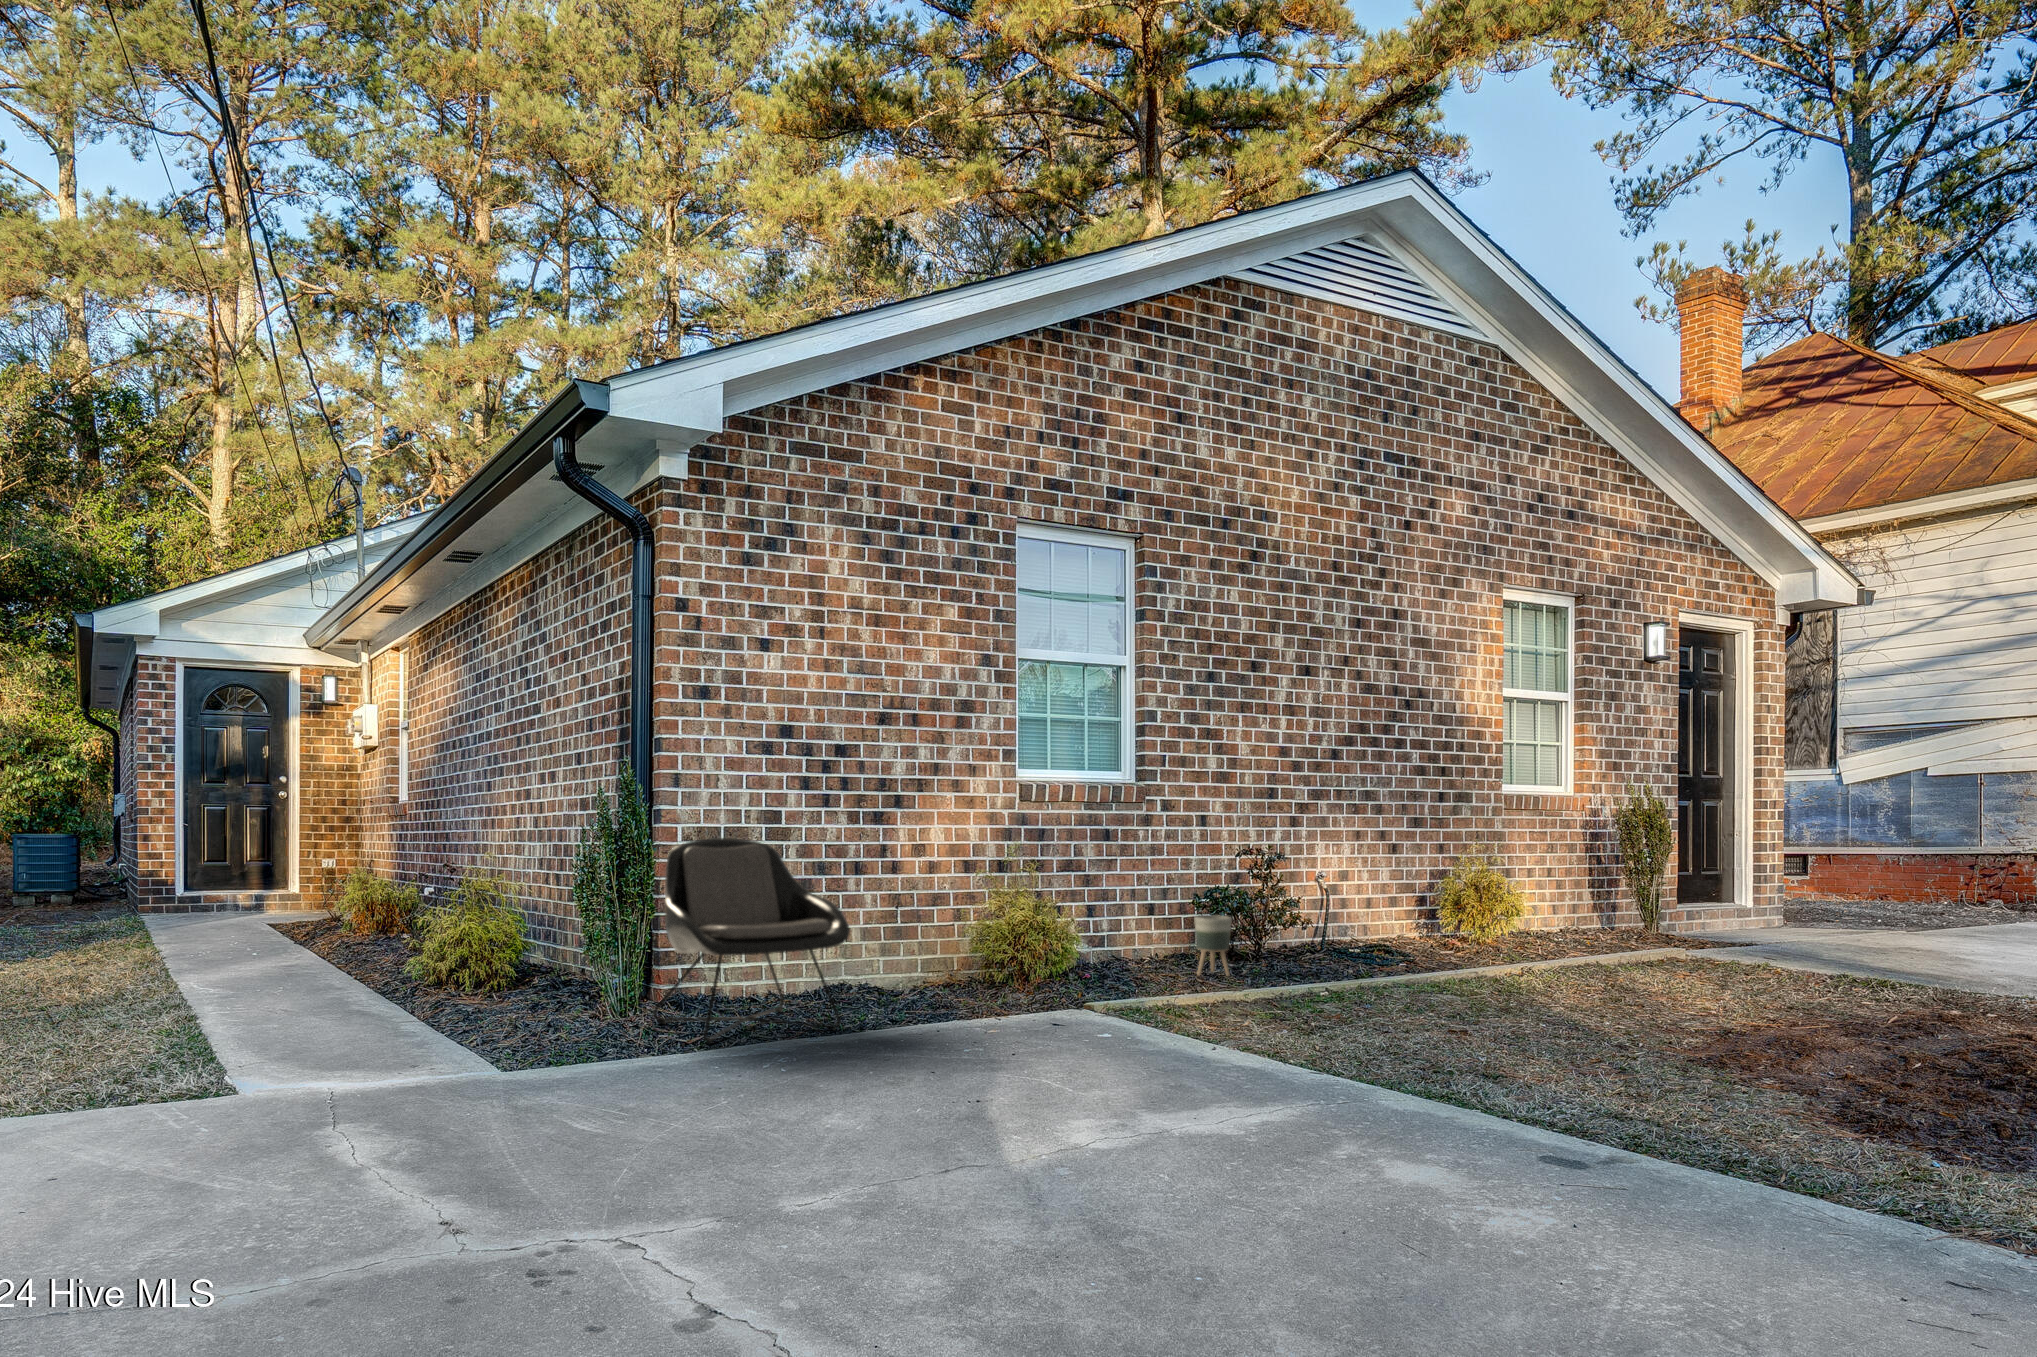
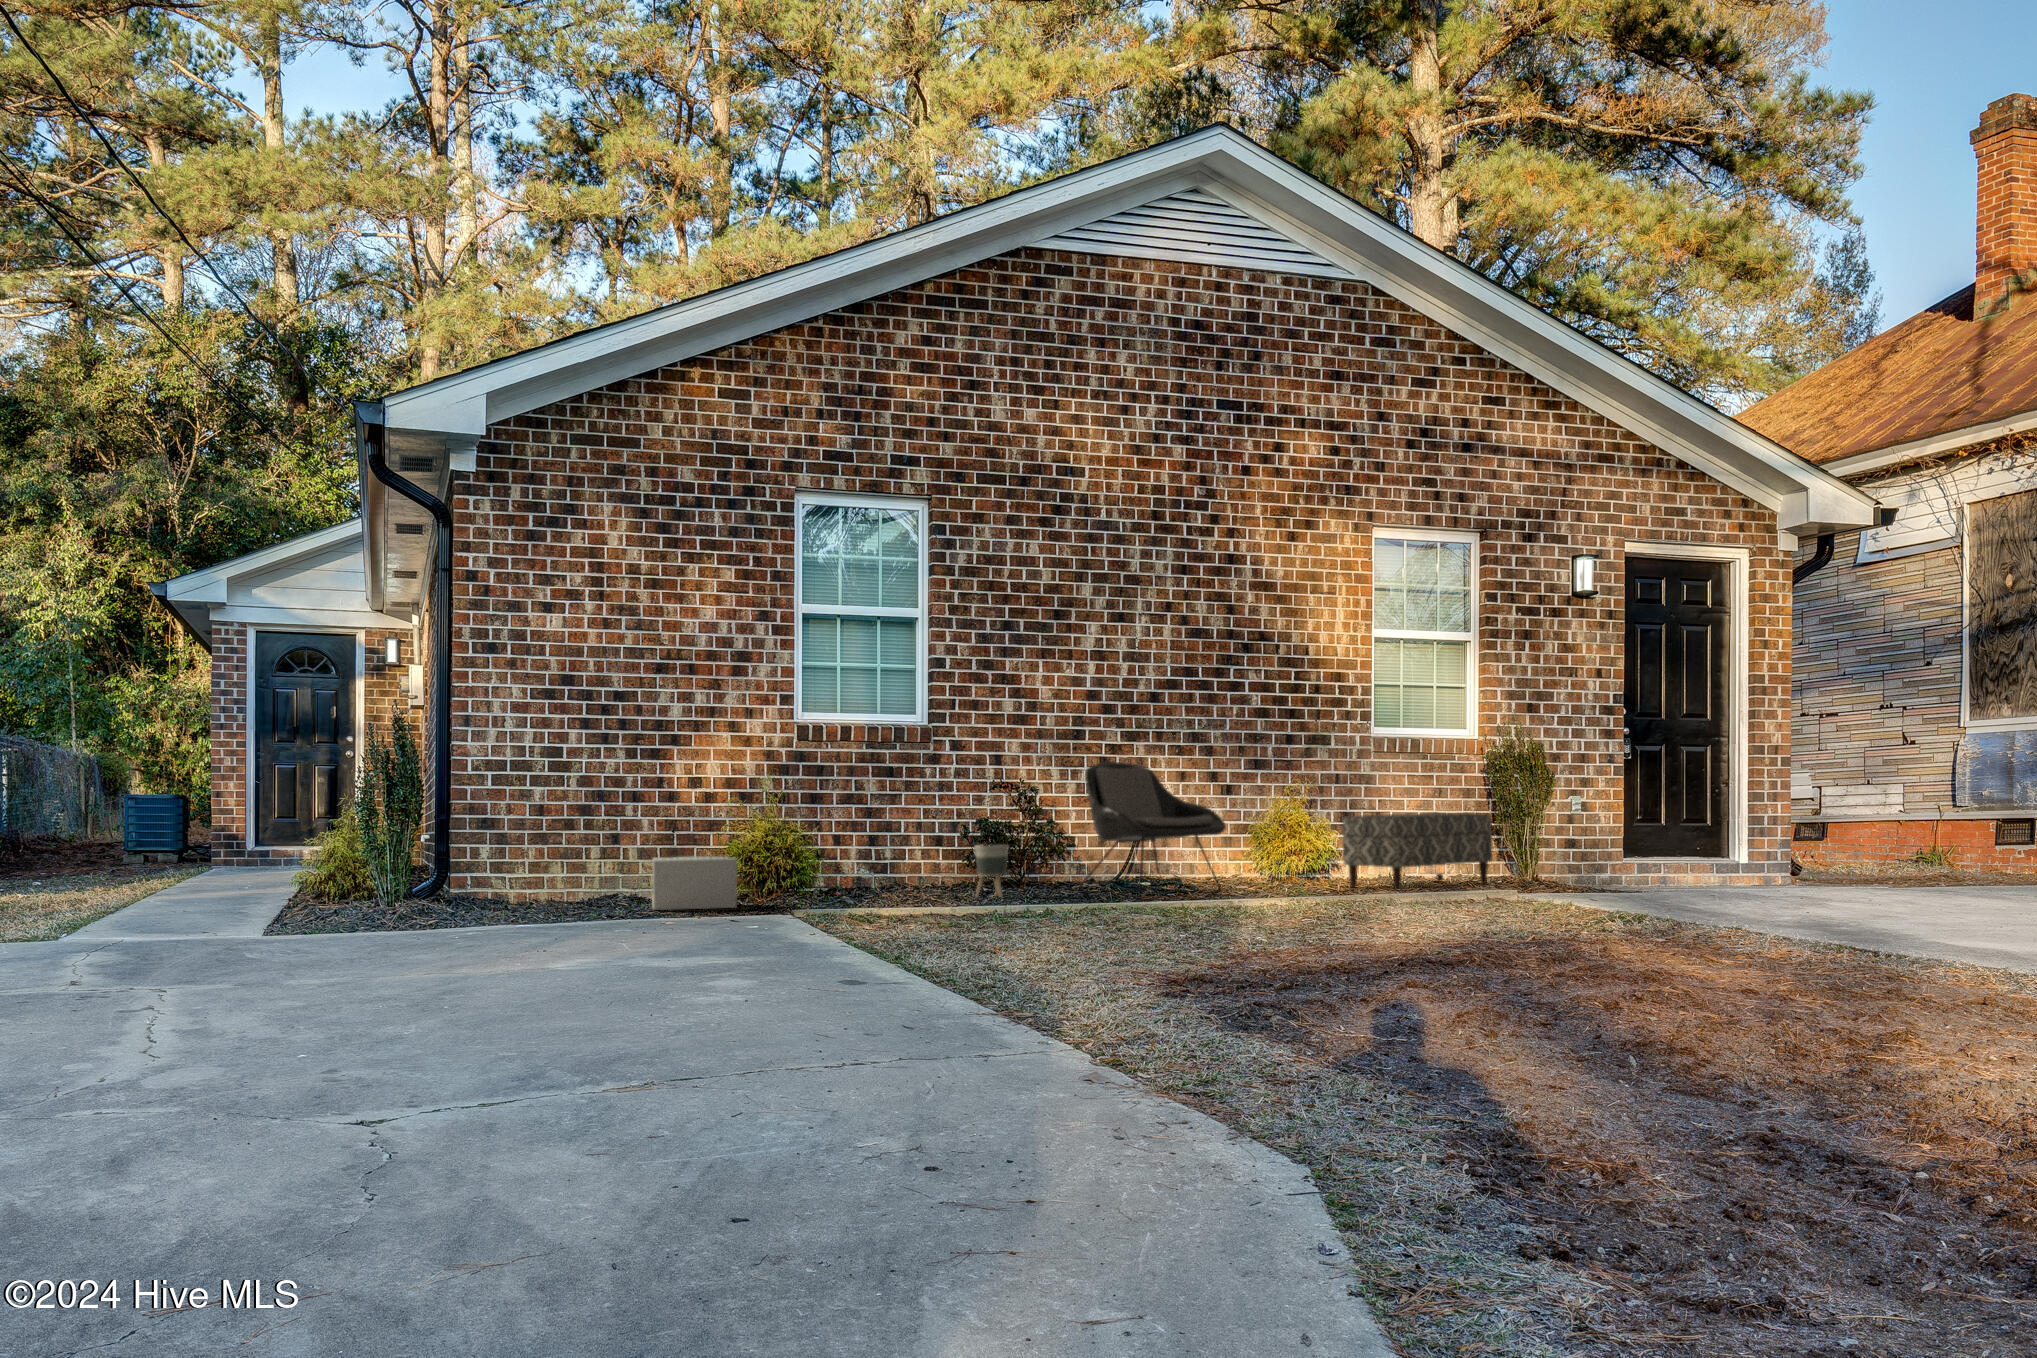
lounge chair: present [653,838,850,1044] -> present [1079,762,1226,900]
bench: none [1508,870,1623,957] -> present [1343,813,1493,890]
storage box: none [877,937,996,1011] -> present [652,856,737,910]

